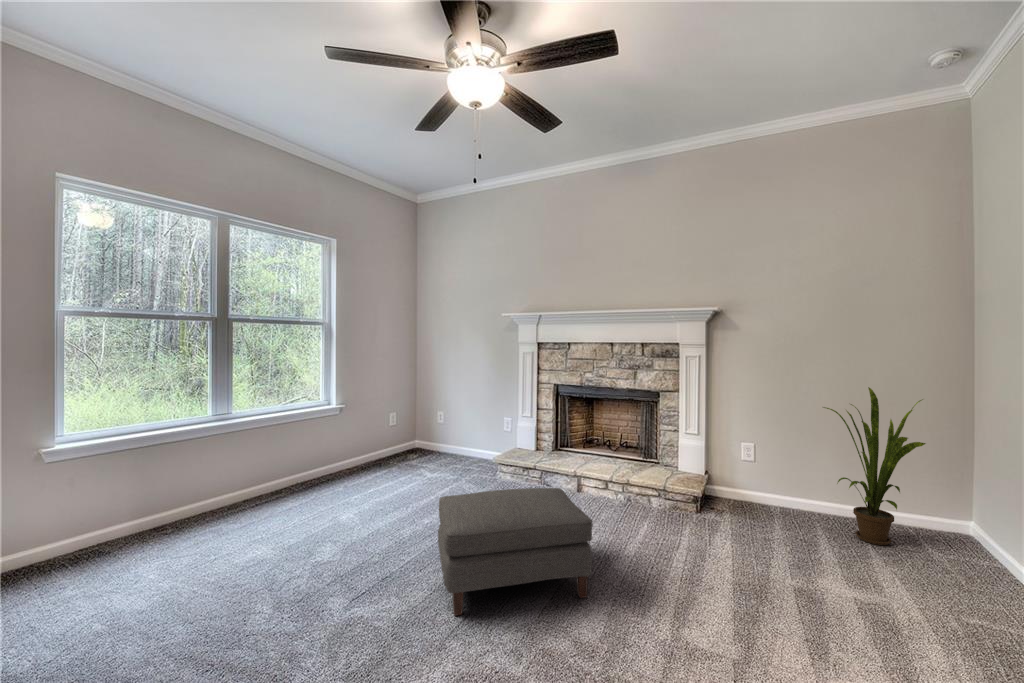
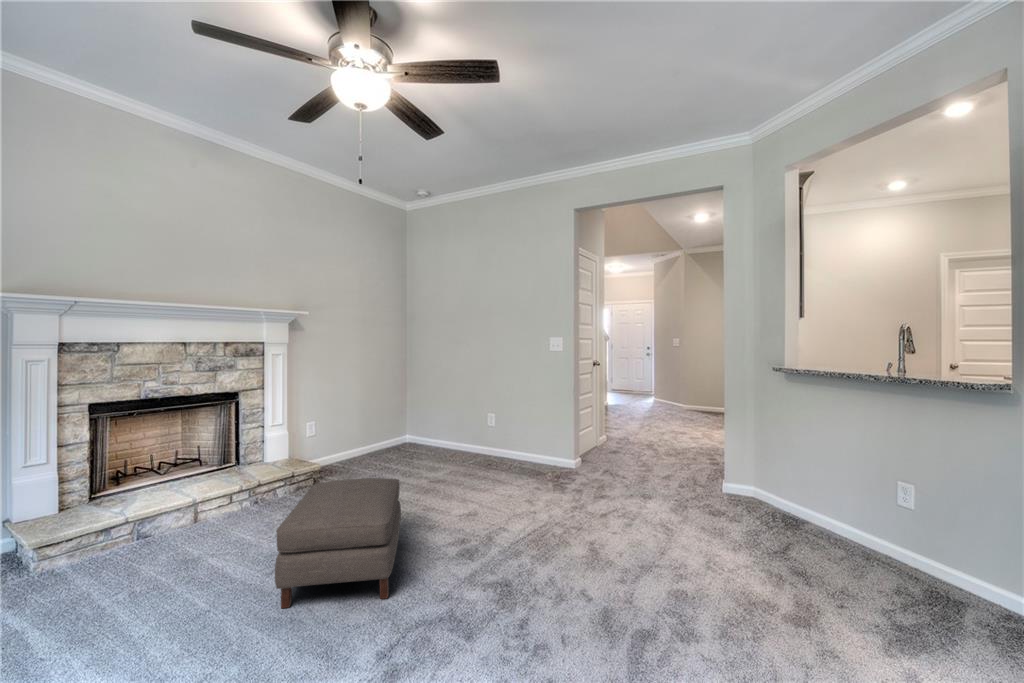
house plant: present [823,387,926,545] -> none [371,368,424,461]

